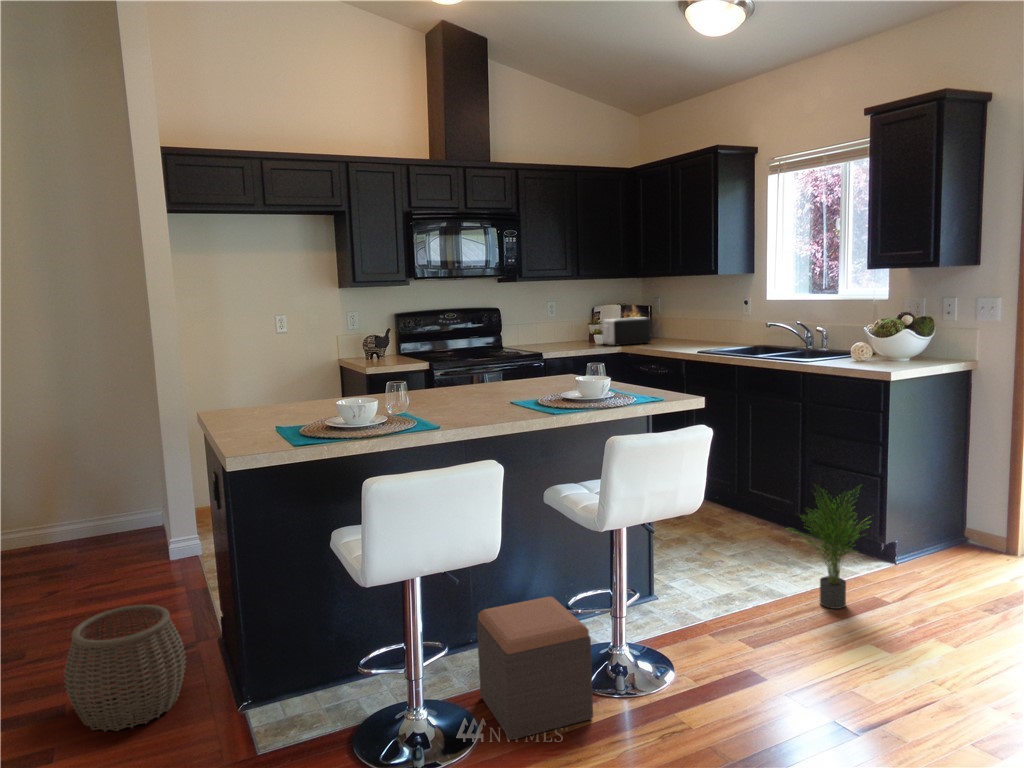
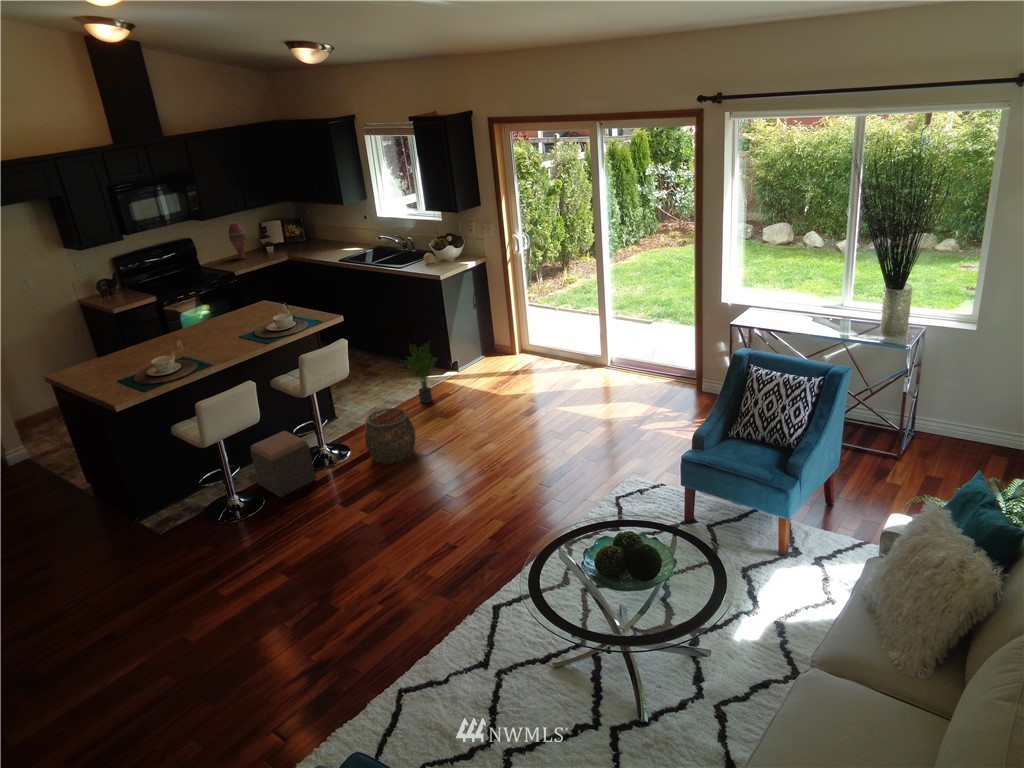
vase: none [548,293,571,345] -> present [228,222,246,259]
toaster: present [602,317,651,345] -> none [270,231,307,255]
woven basket: present [64,605,186,732] -> present [365,408,415,464]

